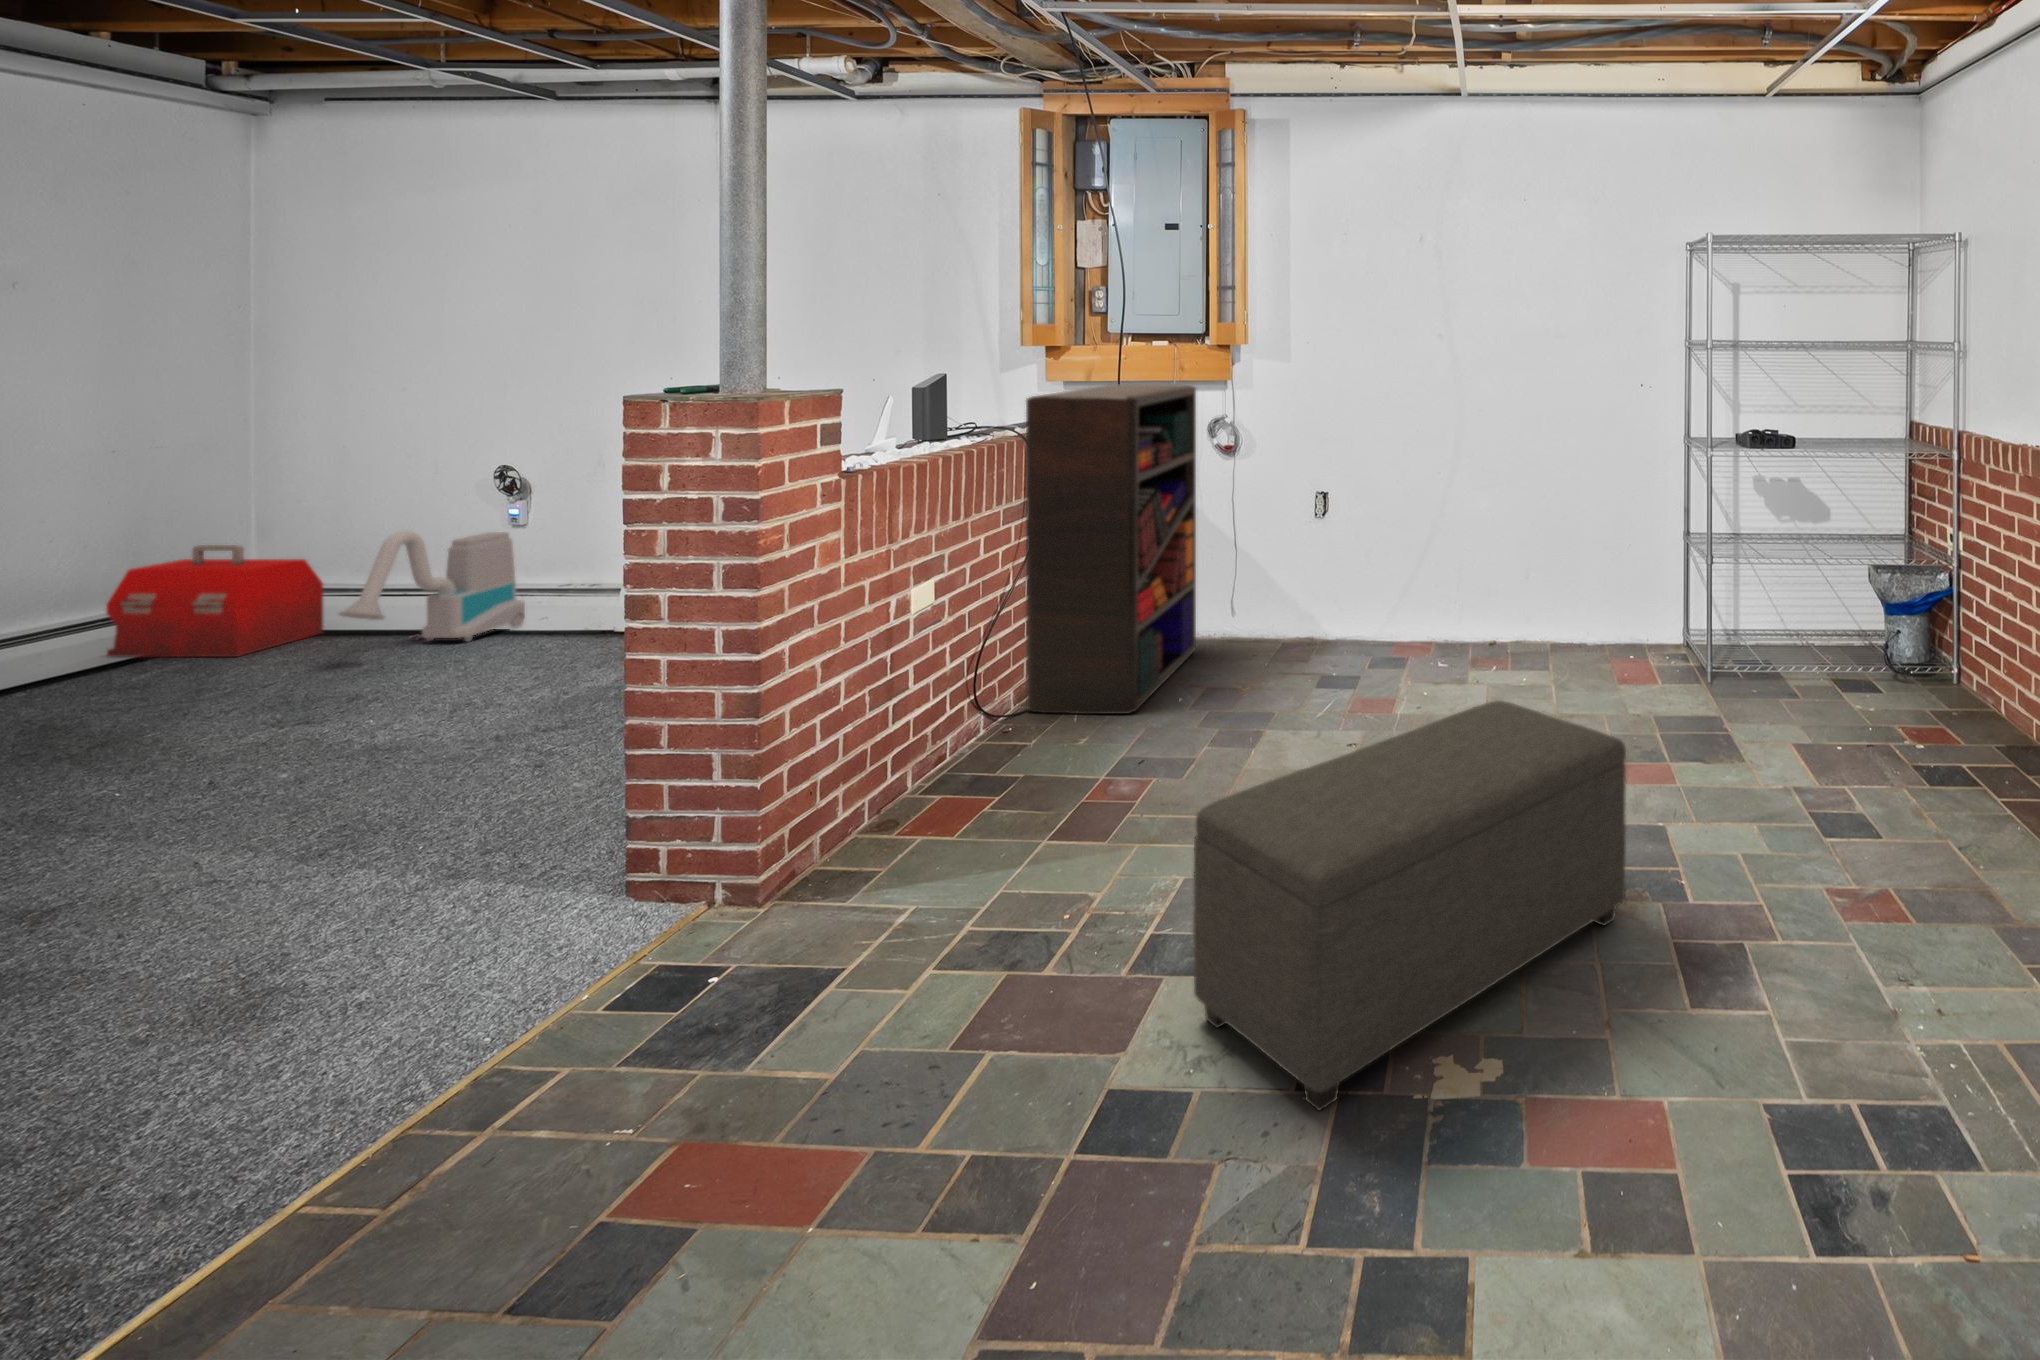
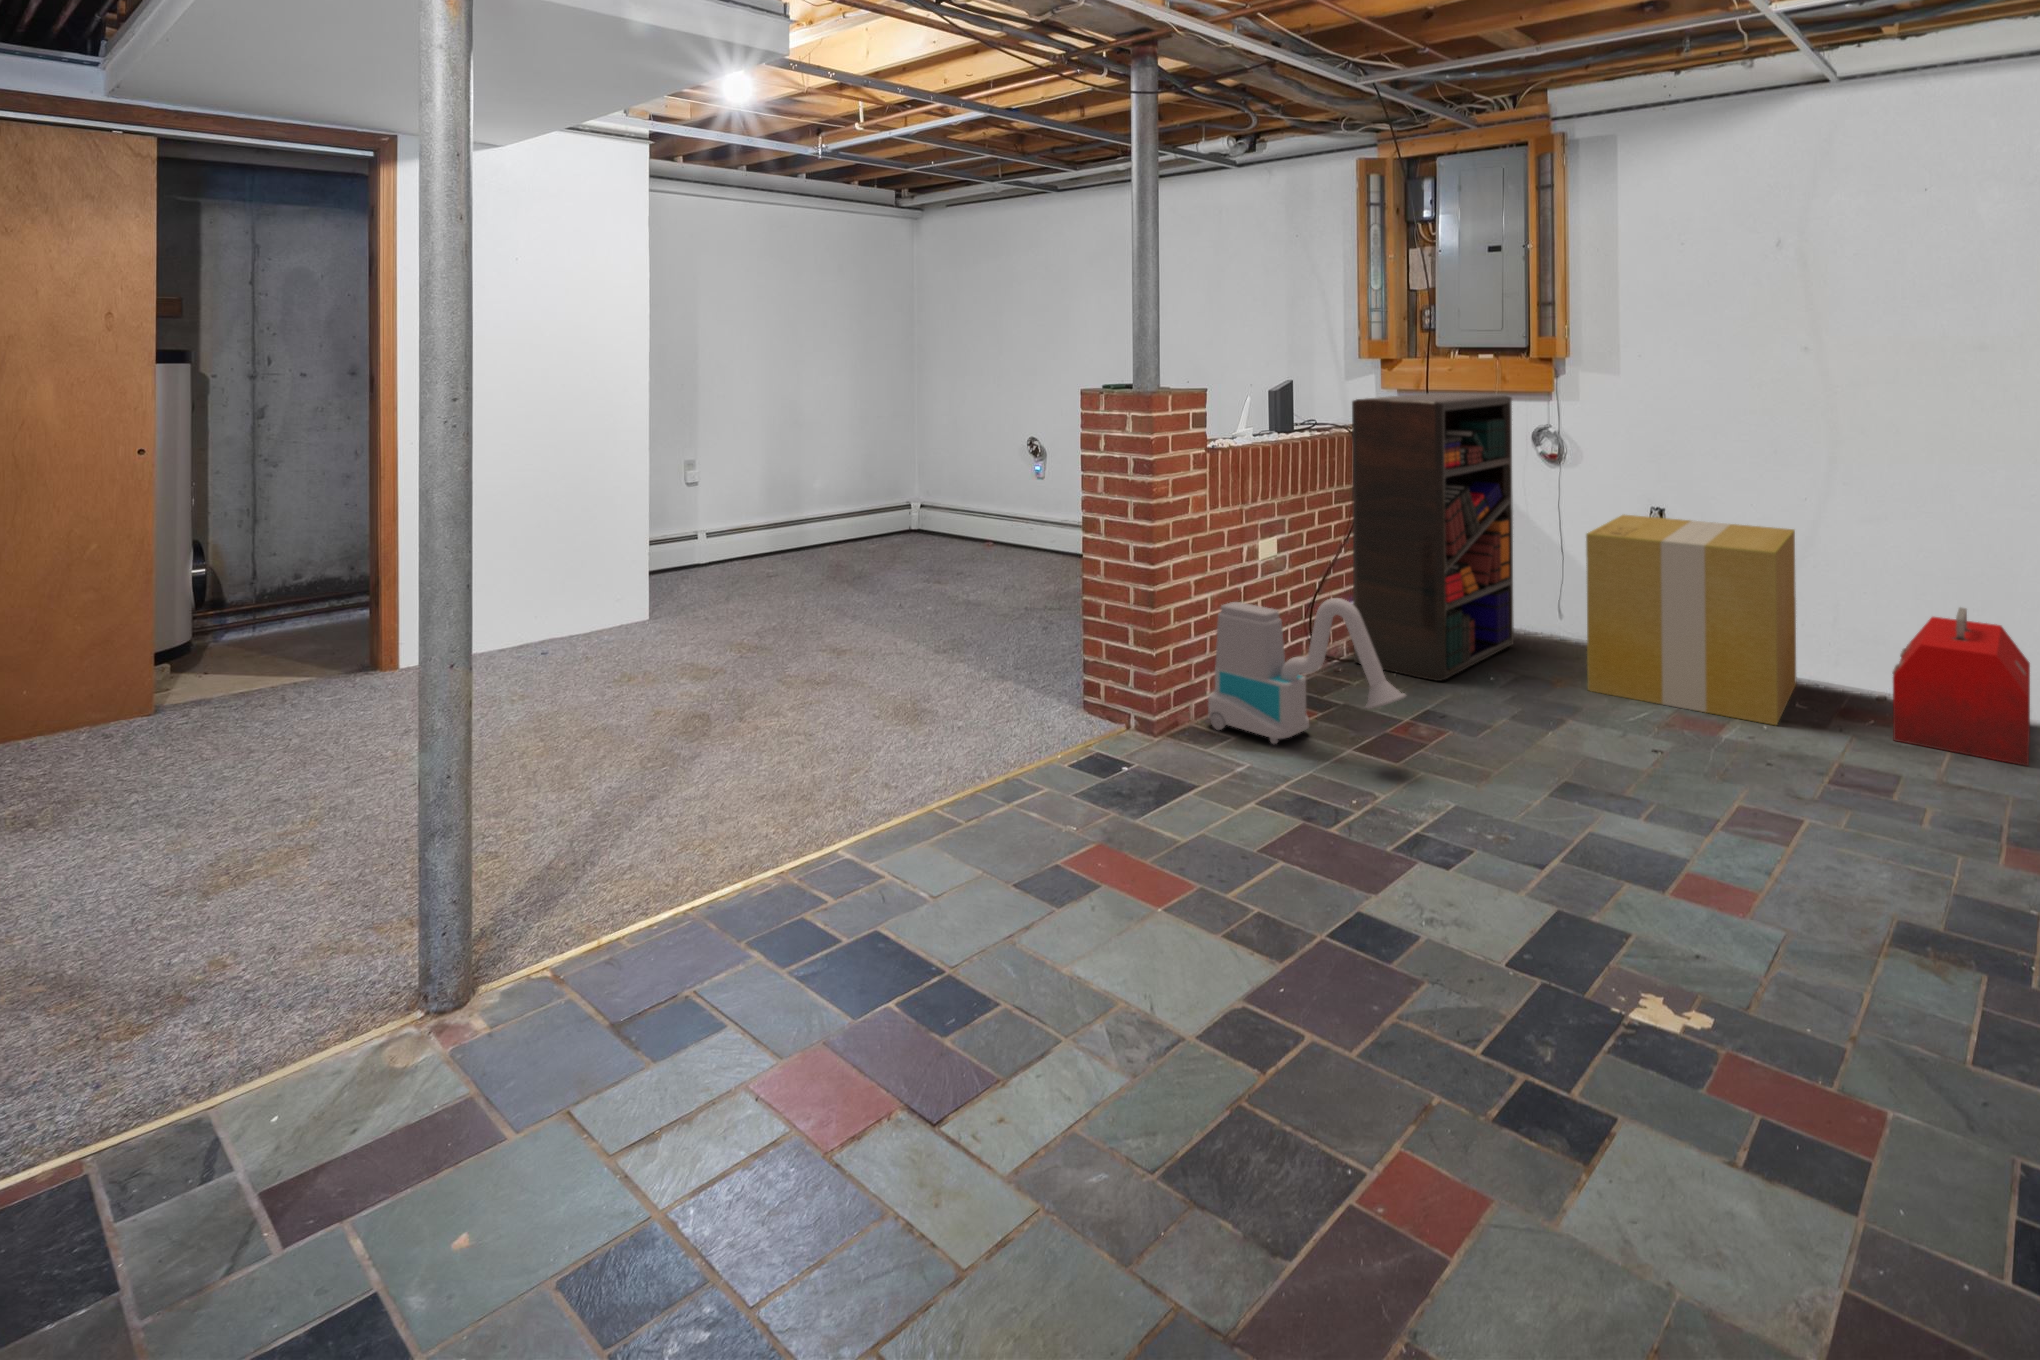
cardboard box: none [1278,501,1441,689] -> present [1586,515,1796,725]
vacuum cleaner: present [339,531,525,642] -> present [1208,598,1406,744]
toolbox: present [106,545,323,657] -> present [1893,607,2030,766]
ottoman: present [1193,700,1626,1110] -> none [1433,714,1919,986]

